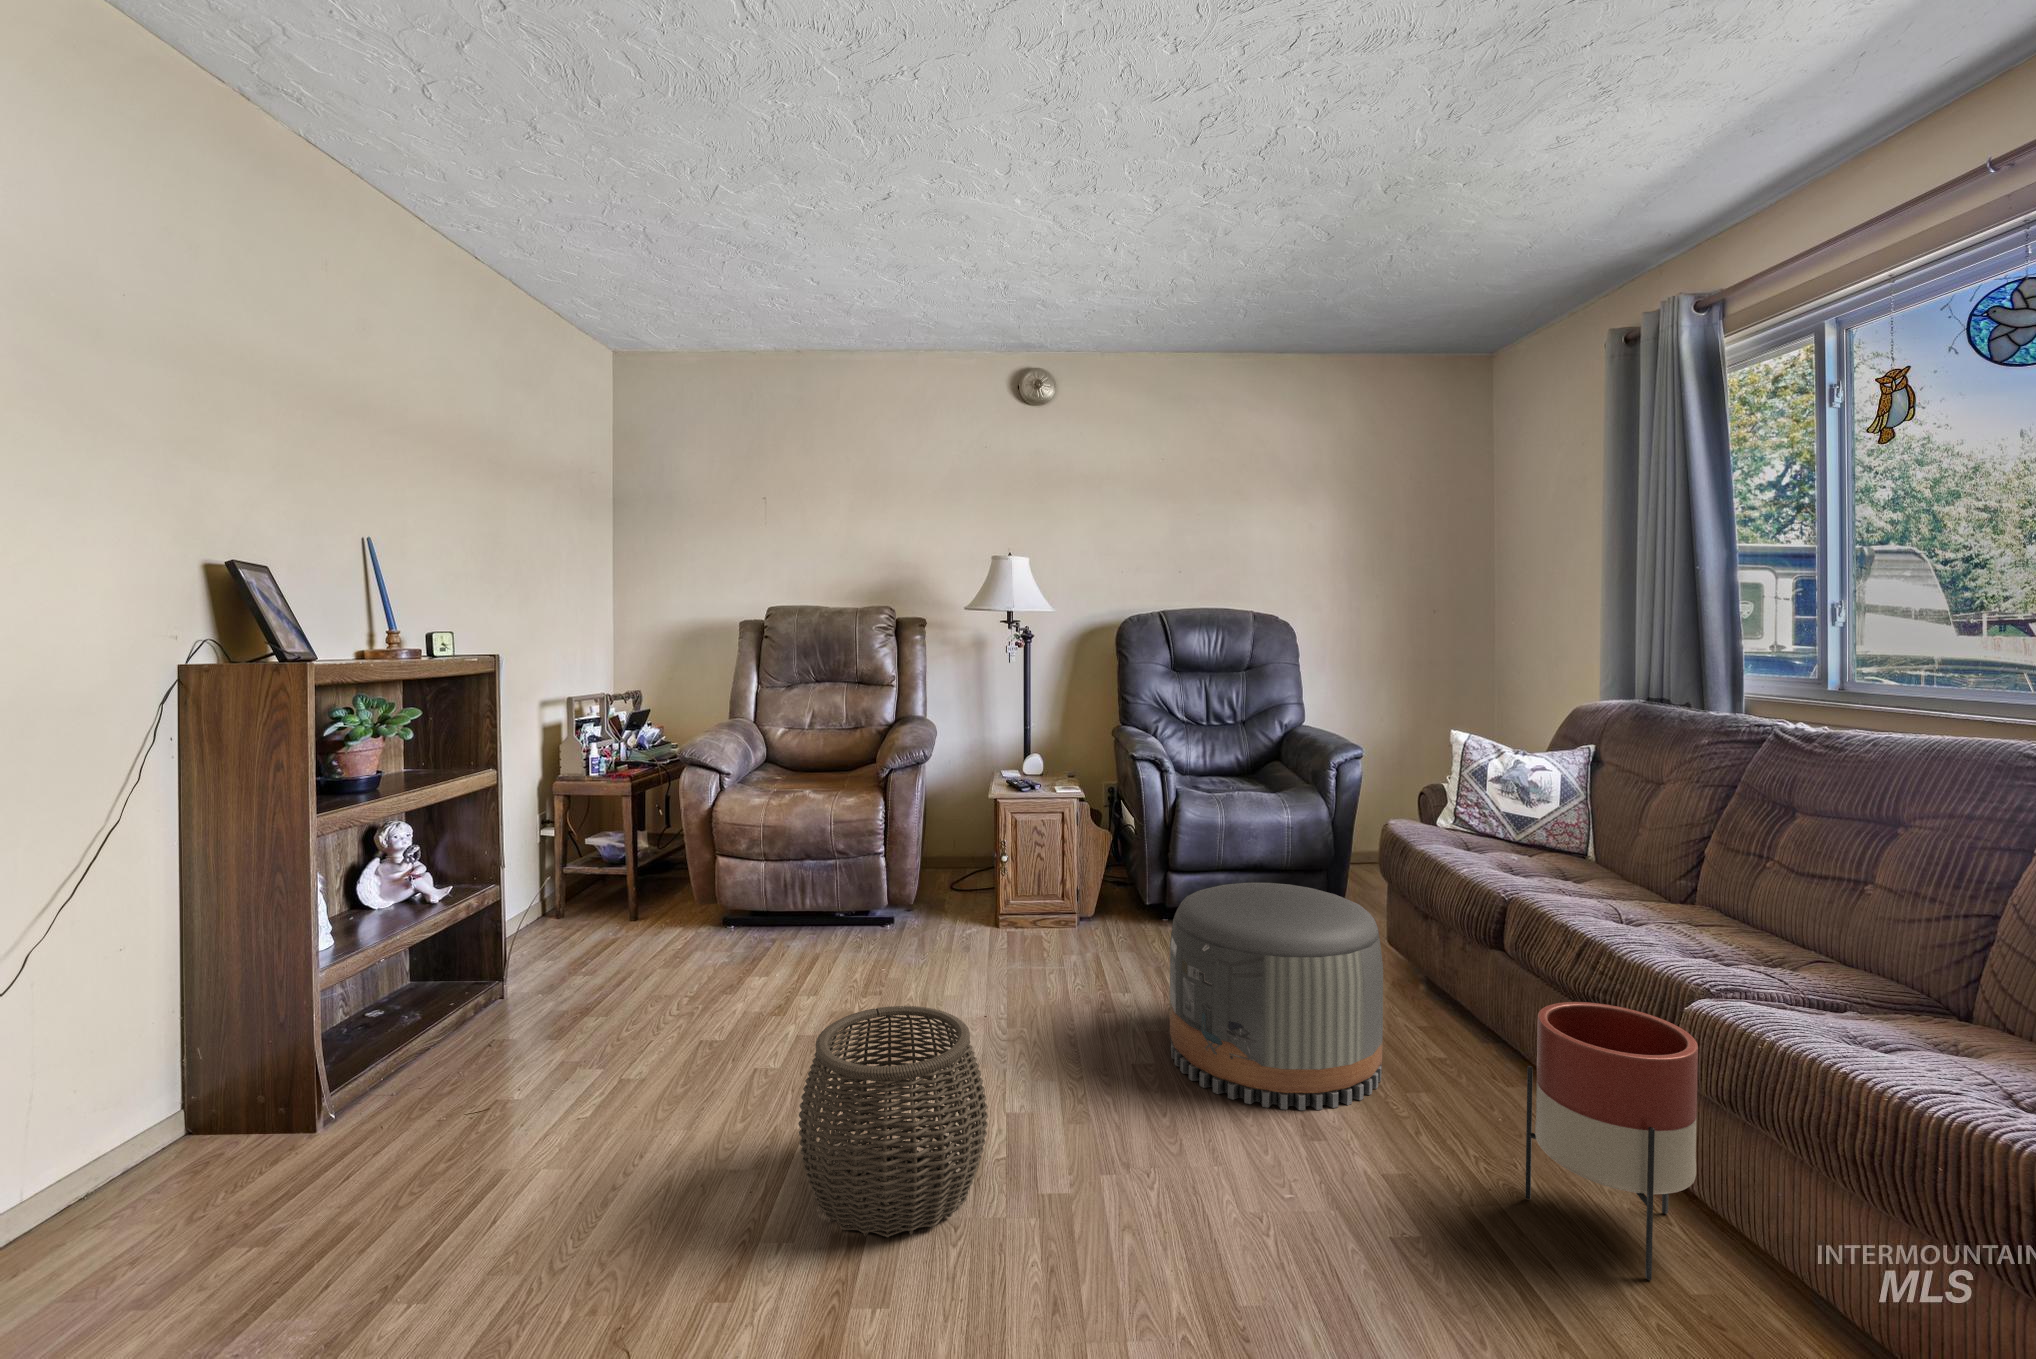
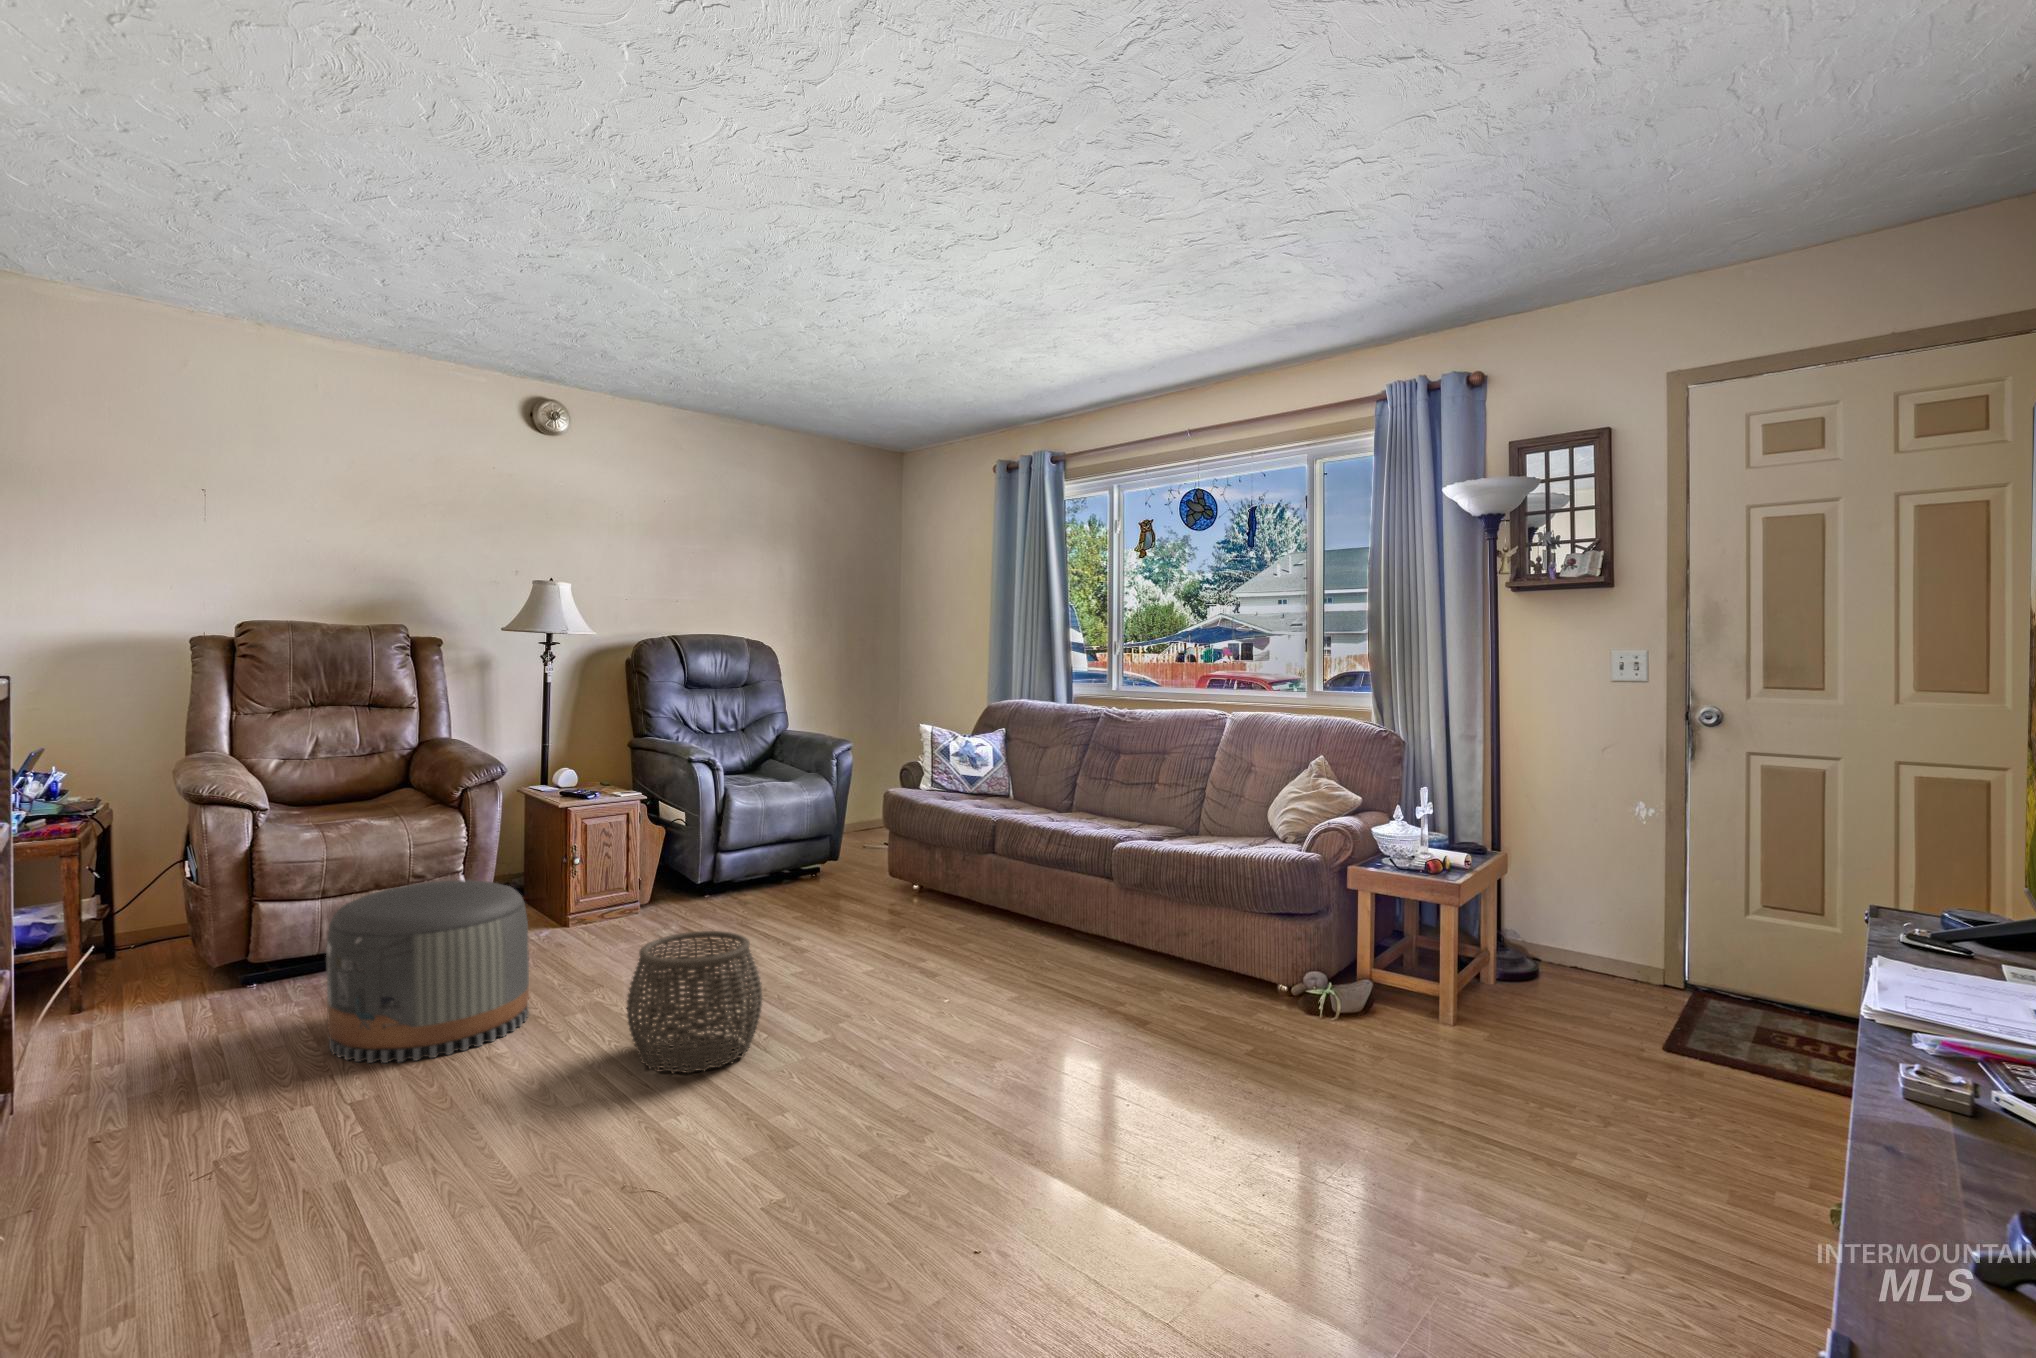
pouf: present [1170,883,1383,1110] -> present [326,880,529,1063]
planter: present [1525,1002,1698,1280] -> none [1029,858,1102,978]

